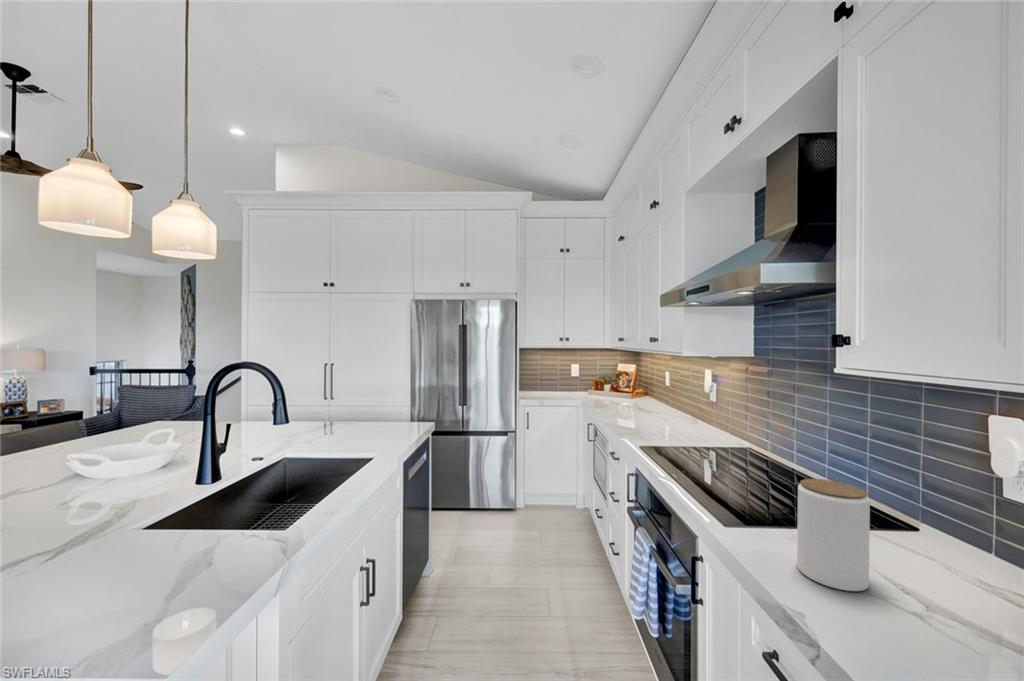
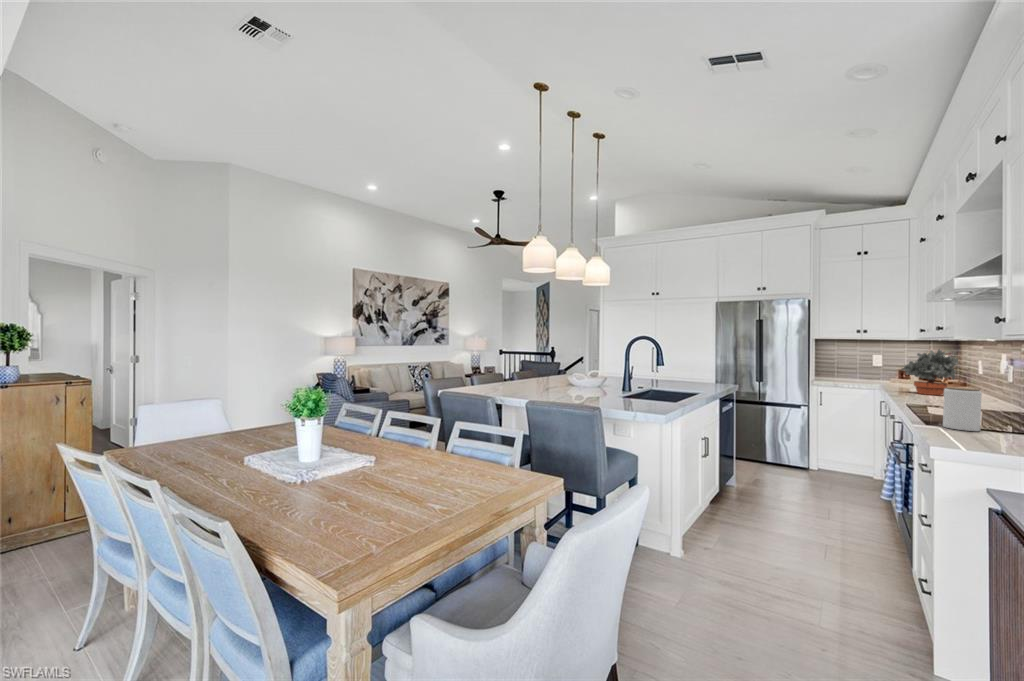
potted plant: none [614,362,665,420] -> present [901,349,958,395]

